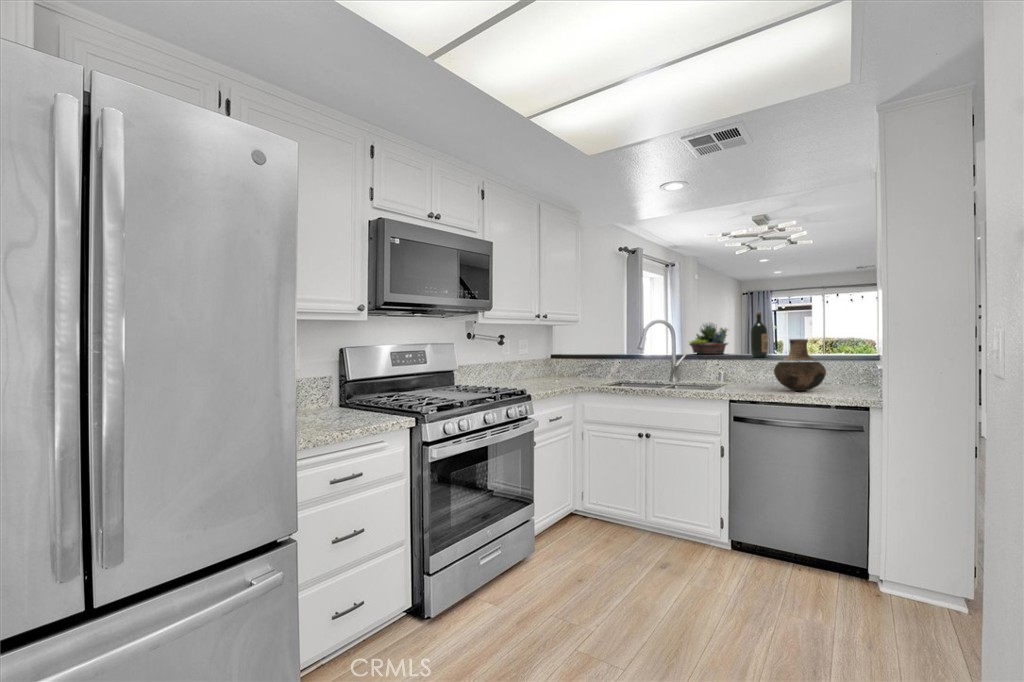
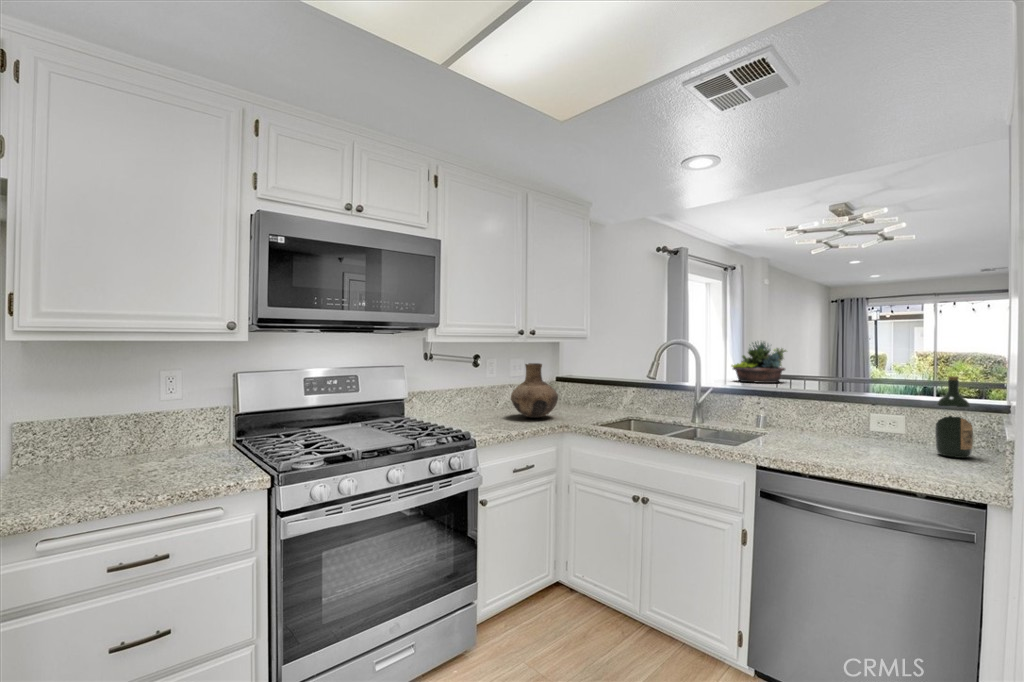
wine bottle: present [751,313,768,357] -> present [935,376,973,458]
vase: present [774,339,826,391] -> present [511,363,558,418]

